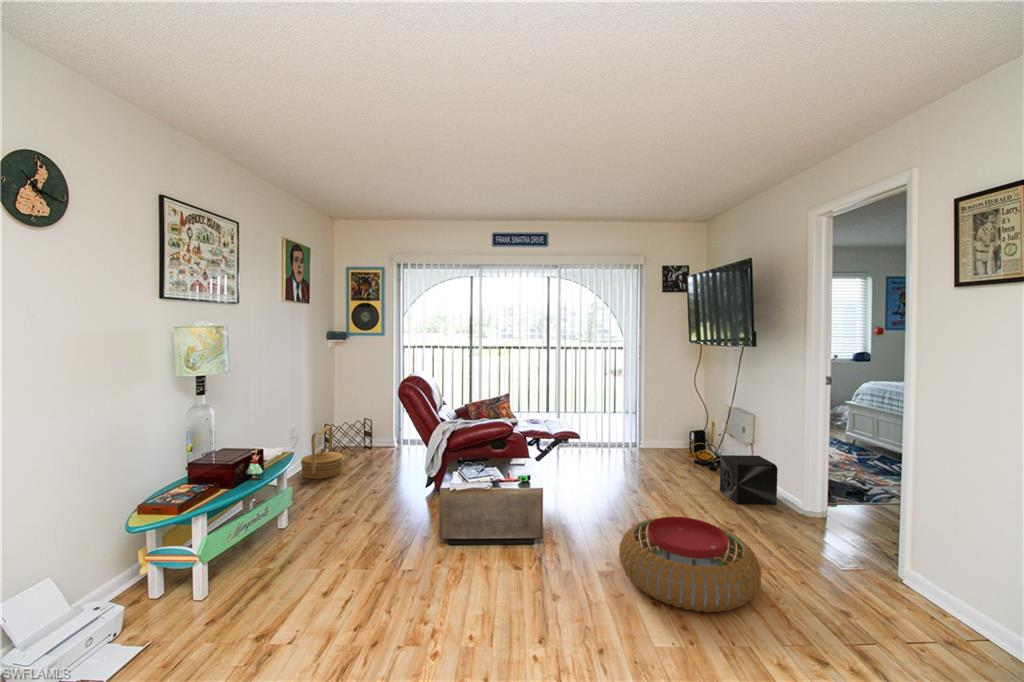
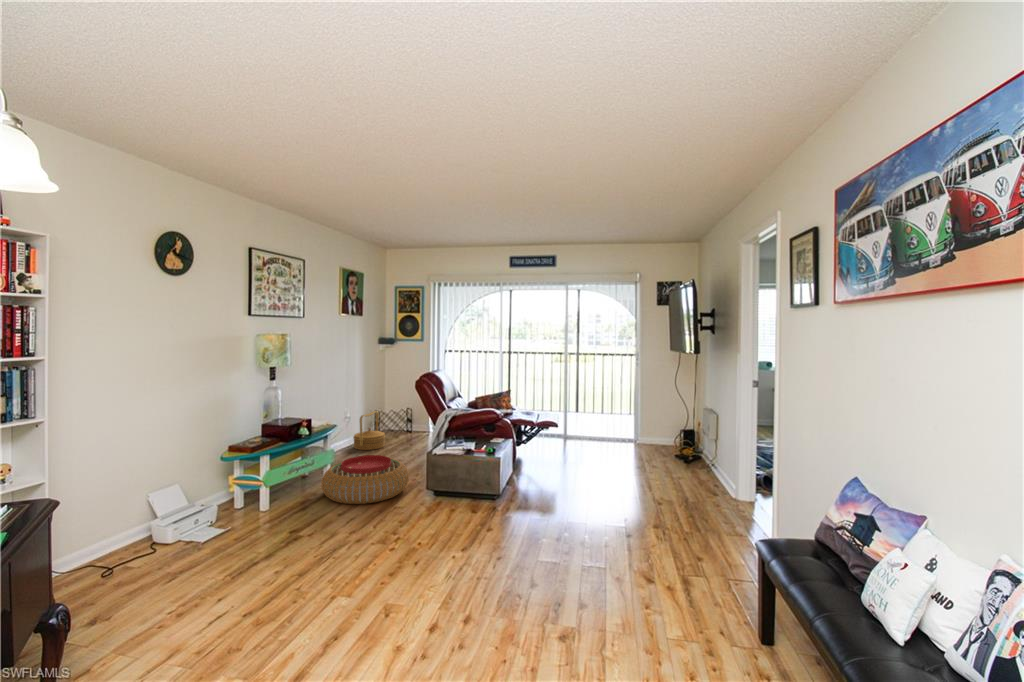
speaker: present [720,455,778,505] -> none [682,446,724,489]
pouf: present [619,517,761,612] -> present [322,455,409,504]

